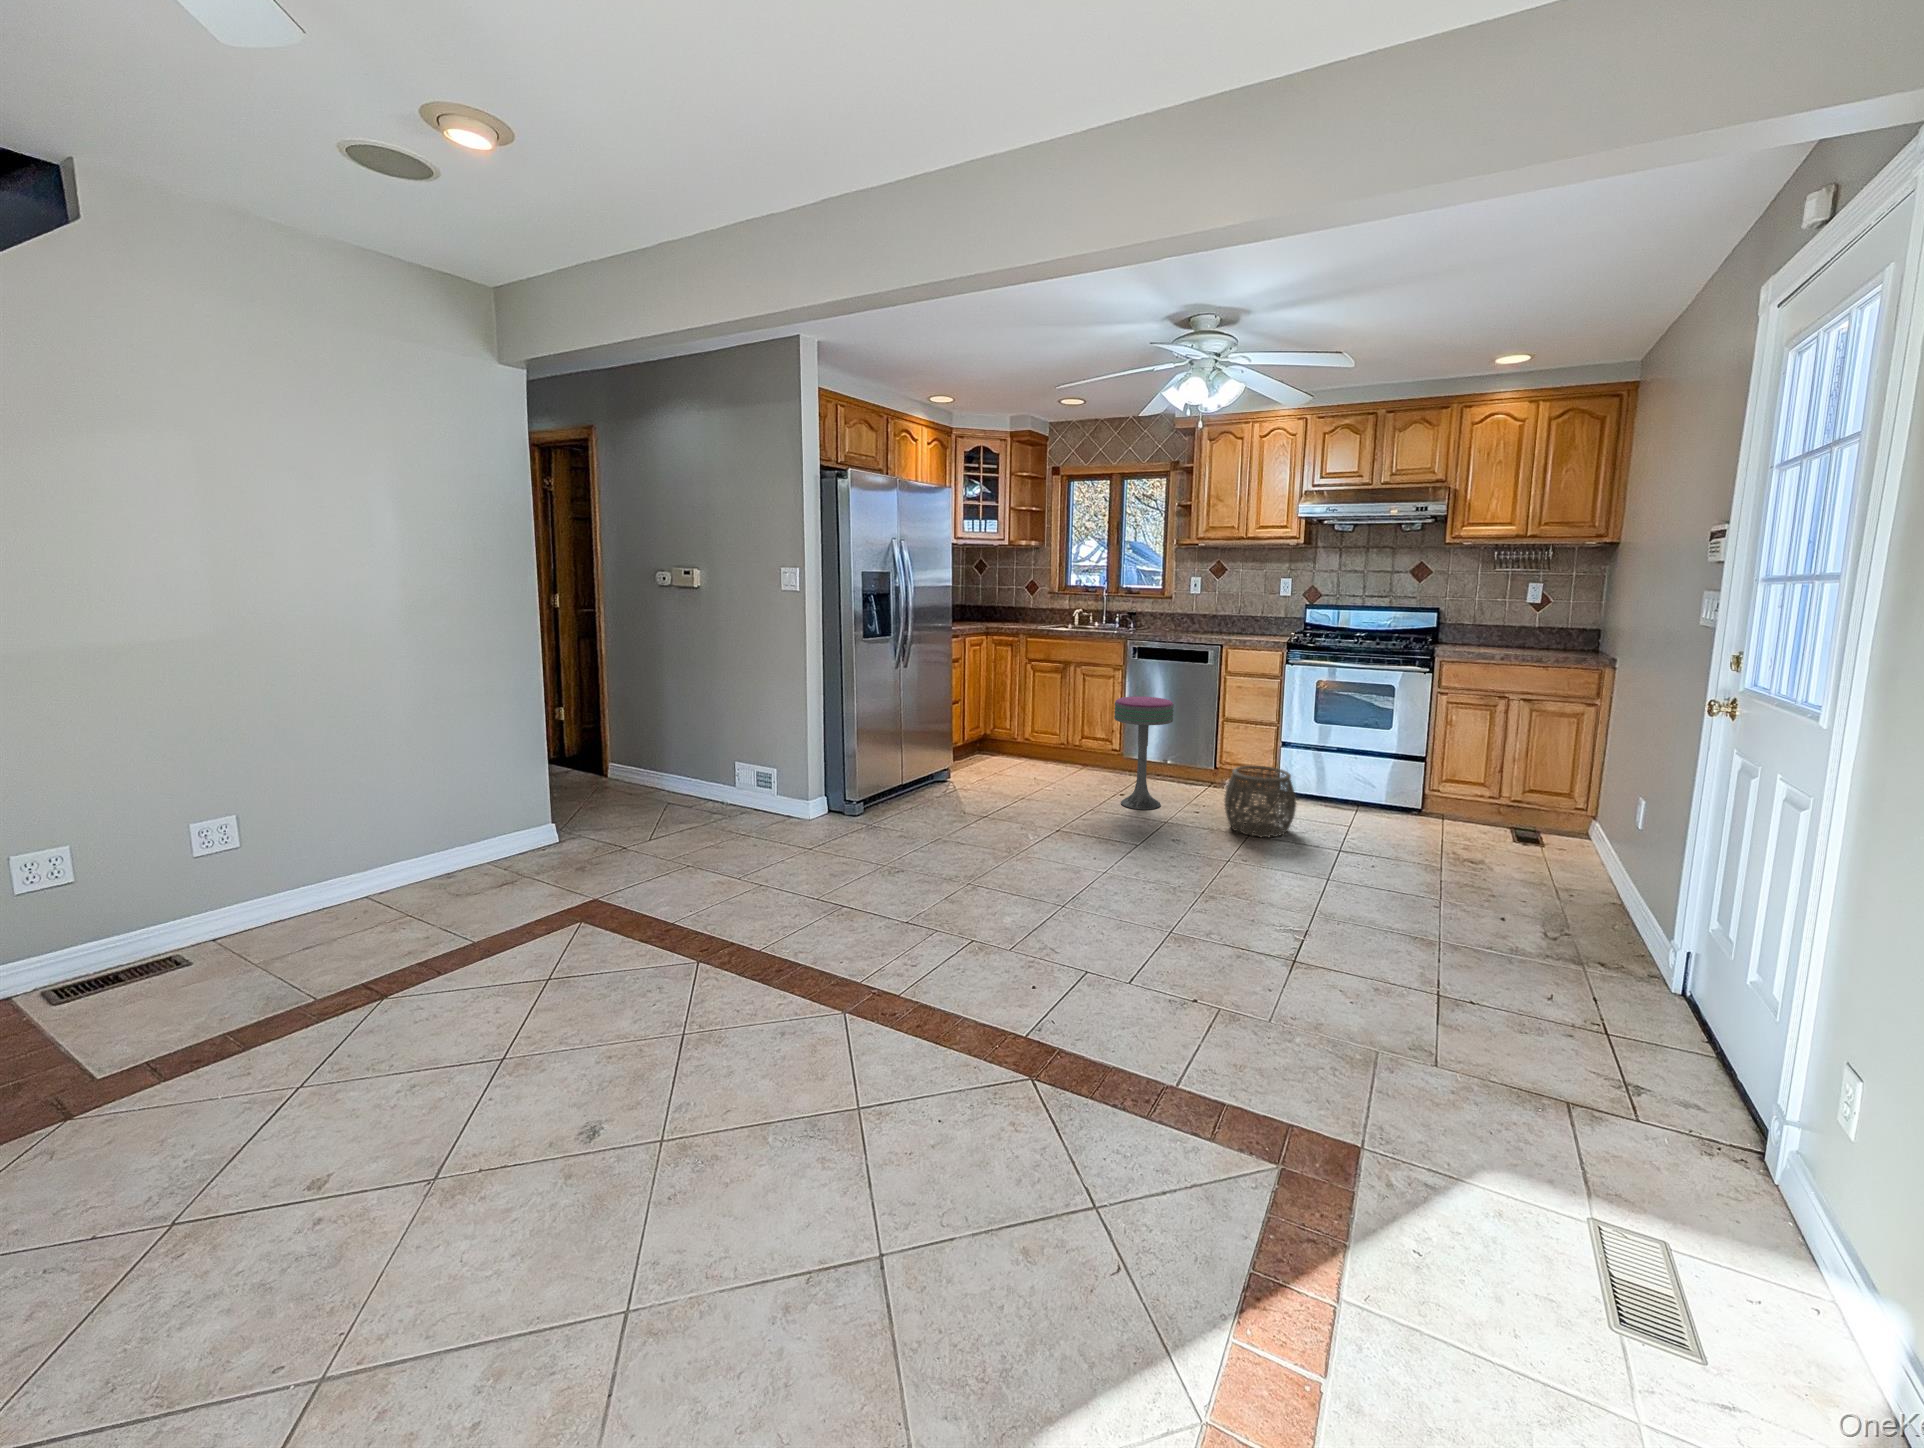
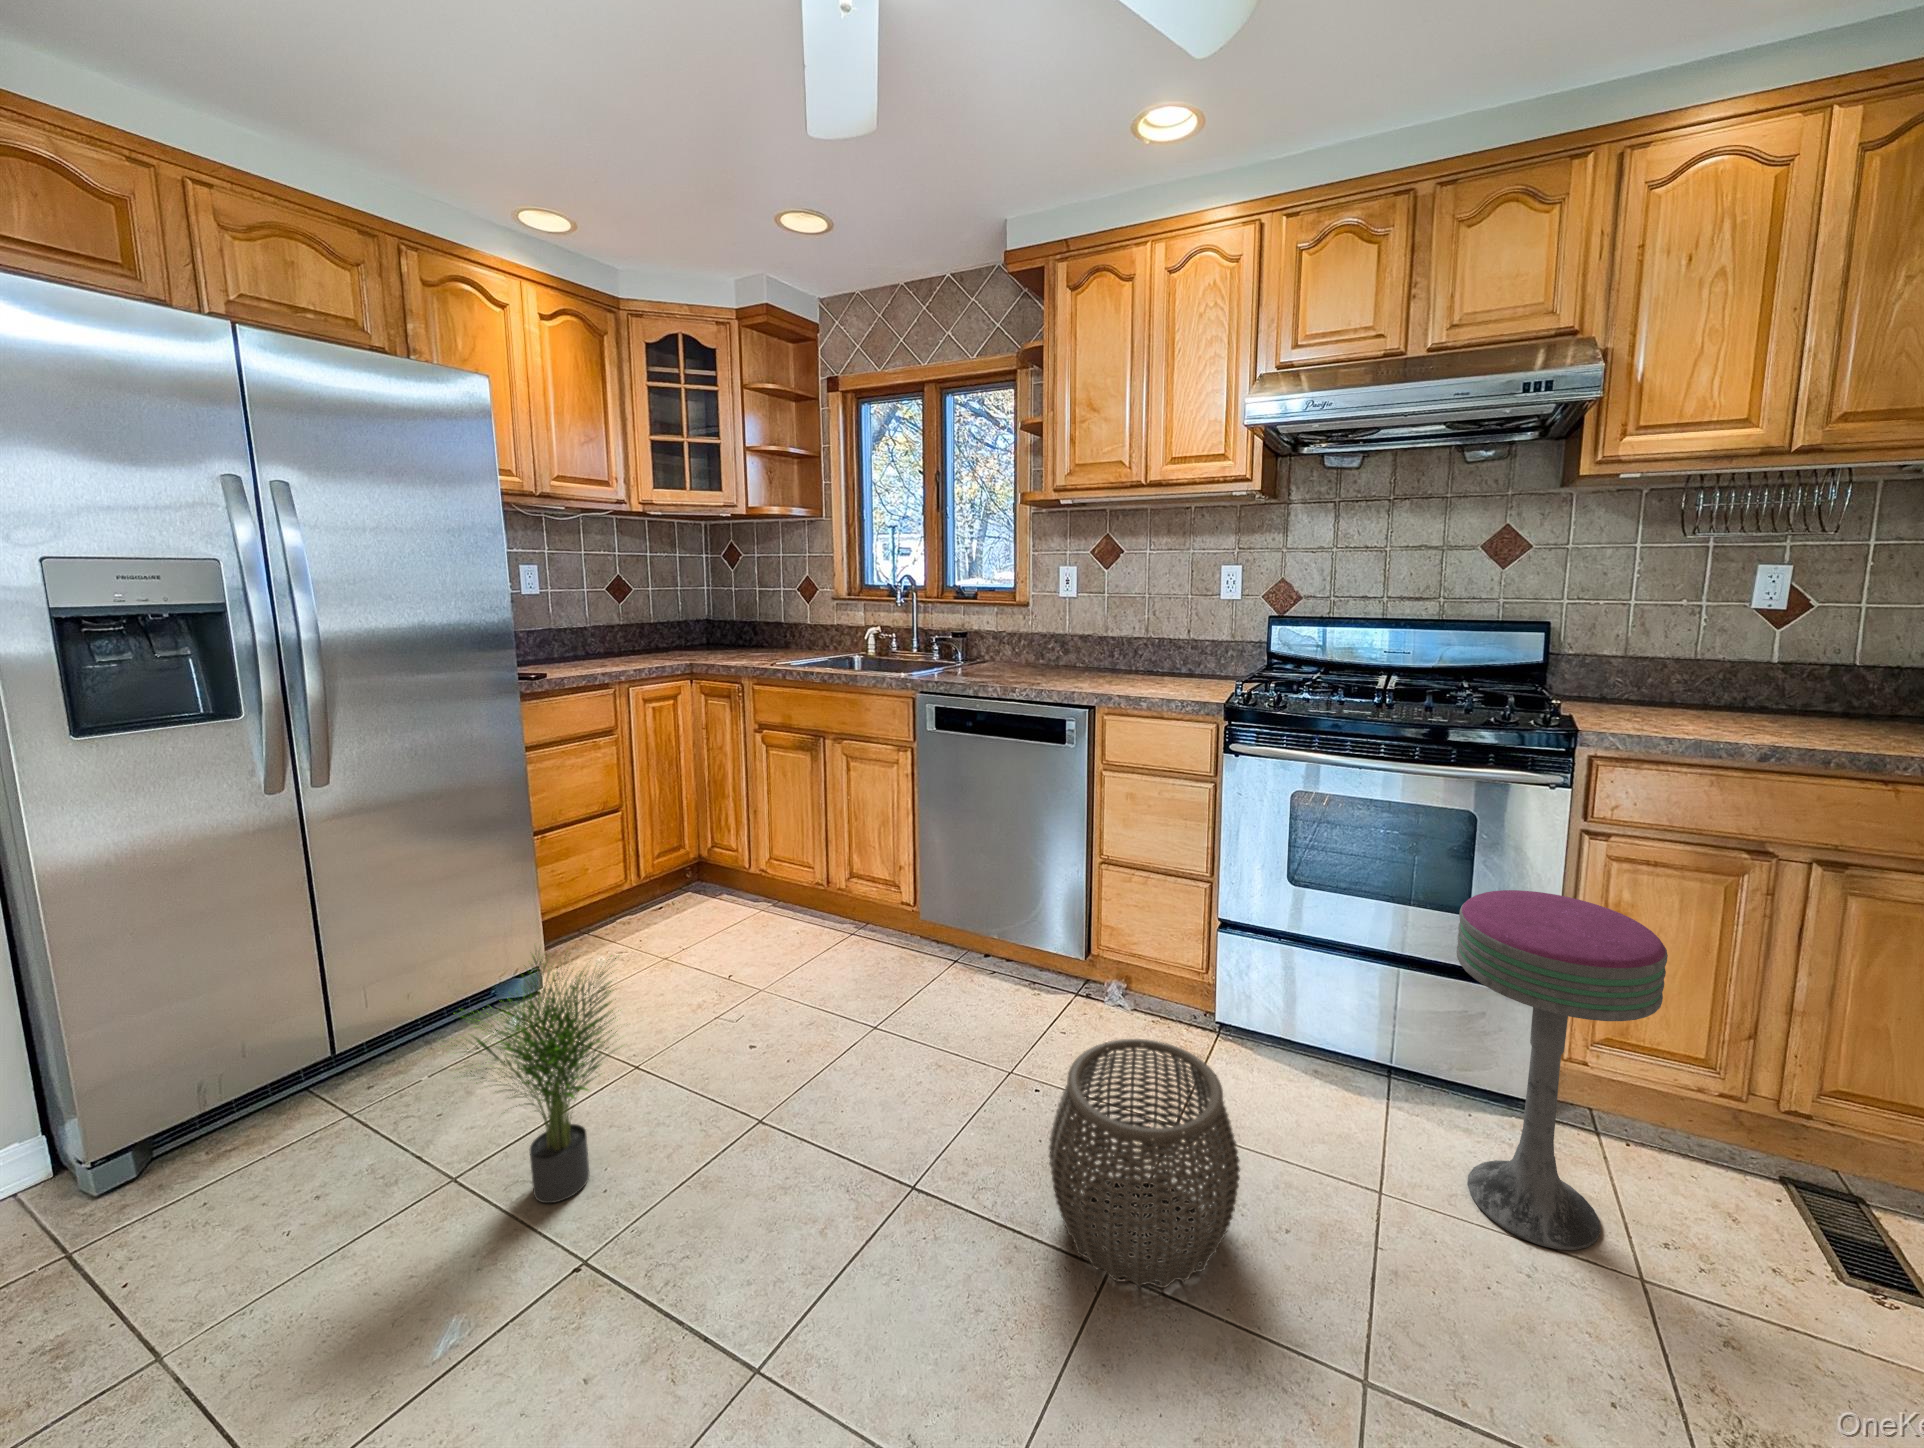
bar stool: present [1114,696,1174,810] -> present [1457,890,1668,1250]
potted plant: none [990,725,1061,822] -> present [451,953,617,1203]

